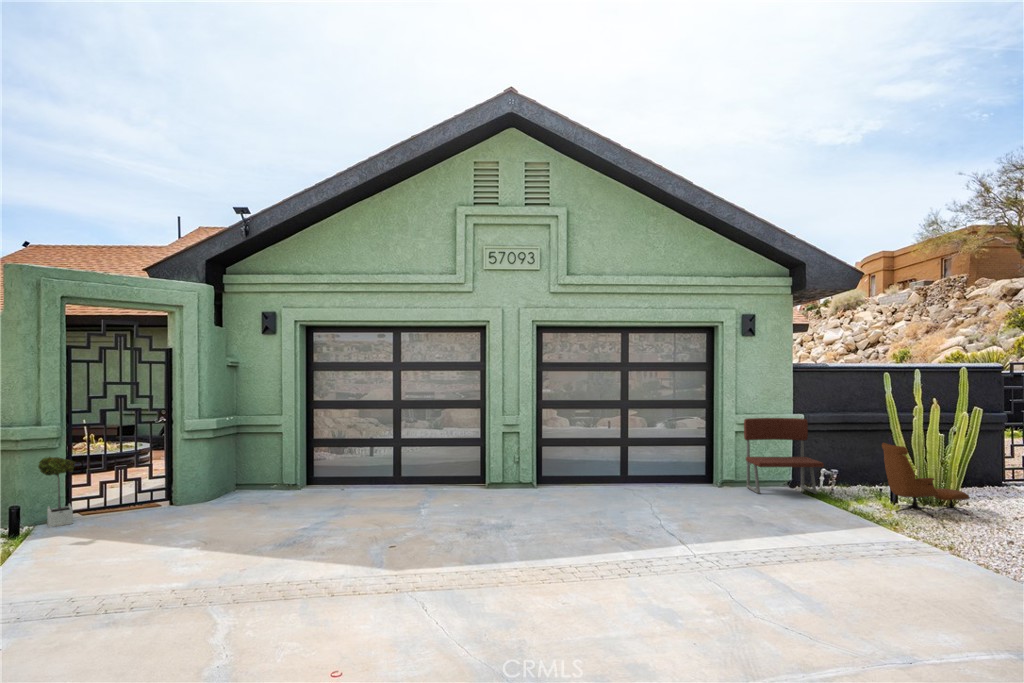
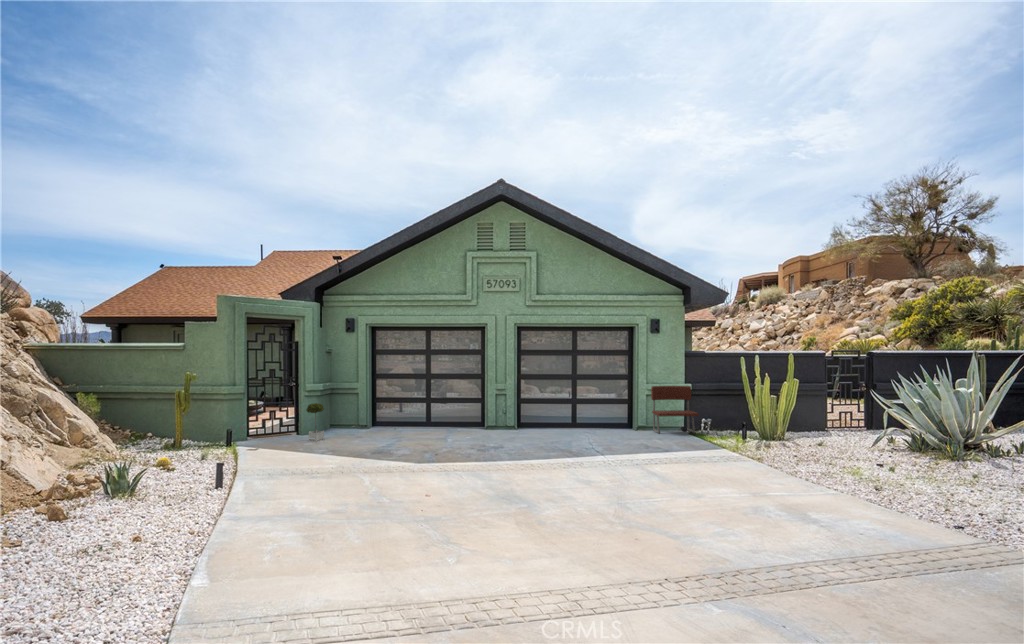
lounge chair: present [882,443,970,517] -> none [729,399,780,443]
potted tree: present [38,457,75,527] -> present [306,403,324,441]

